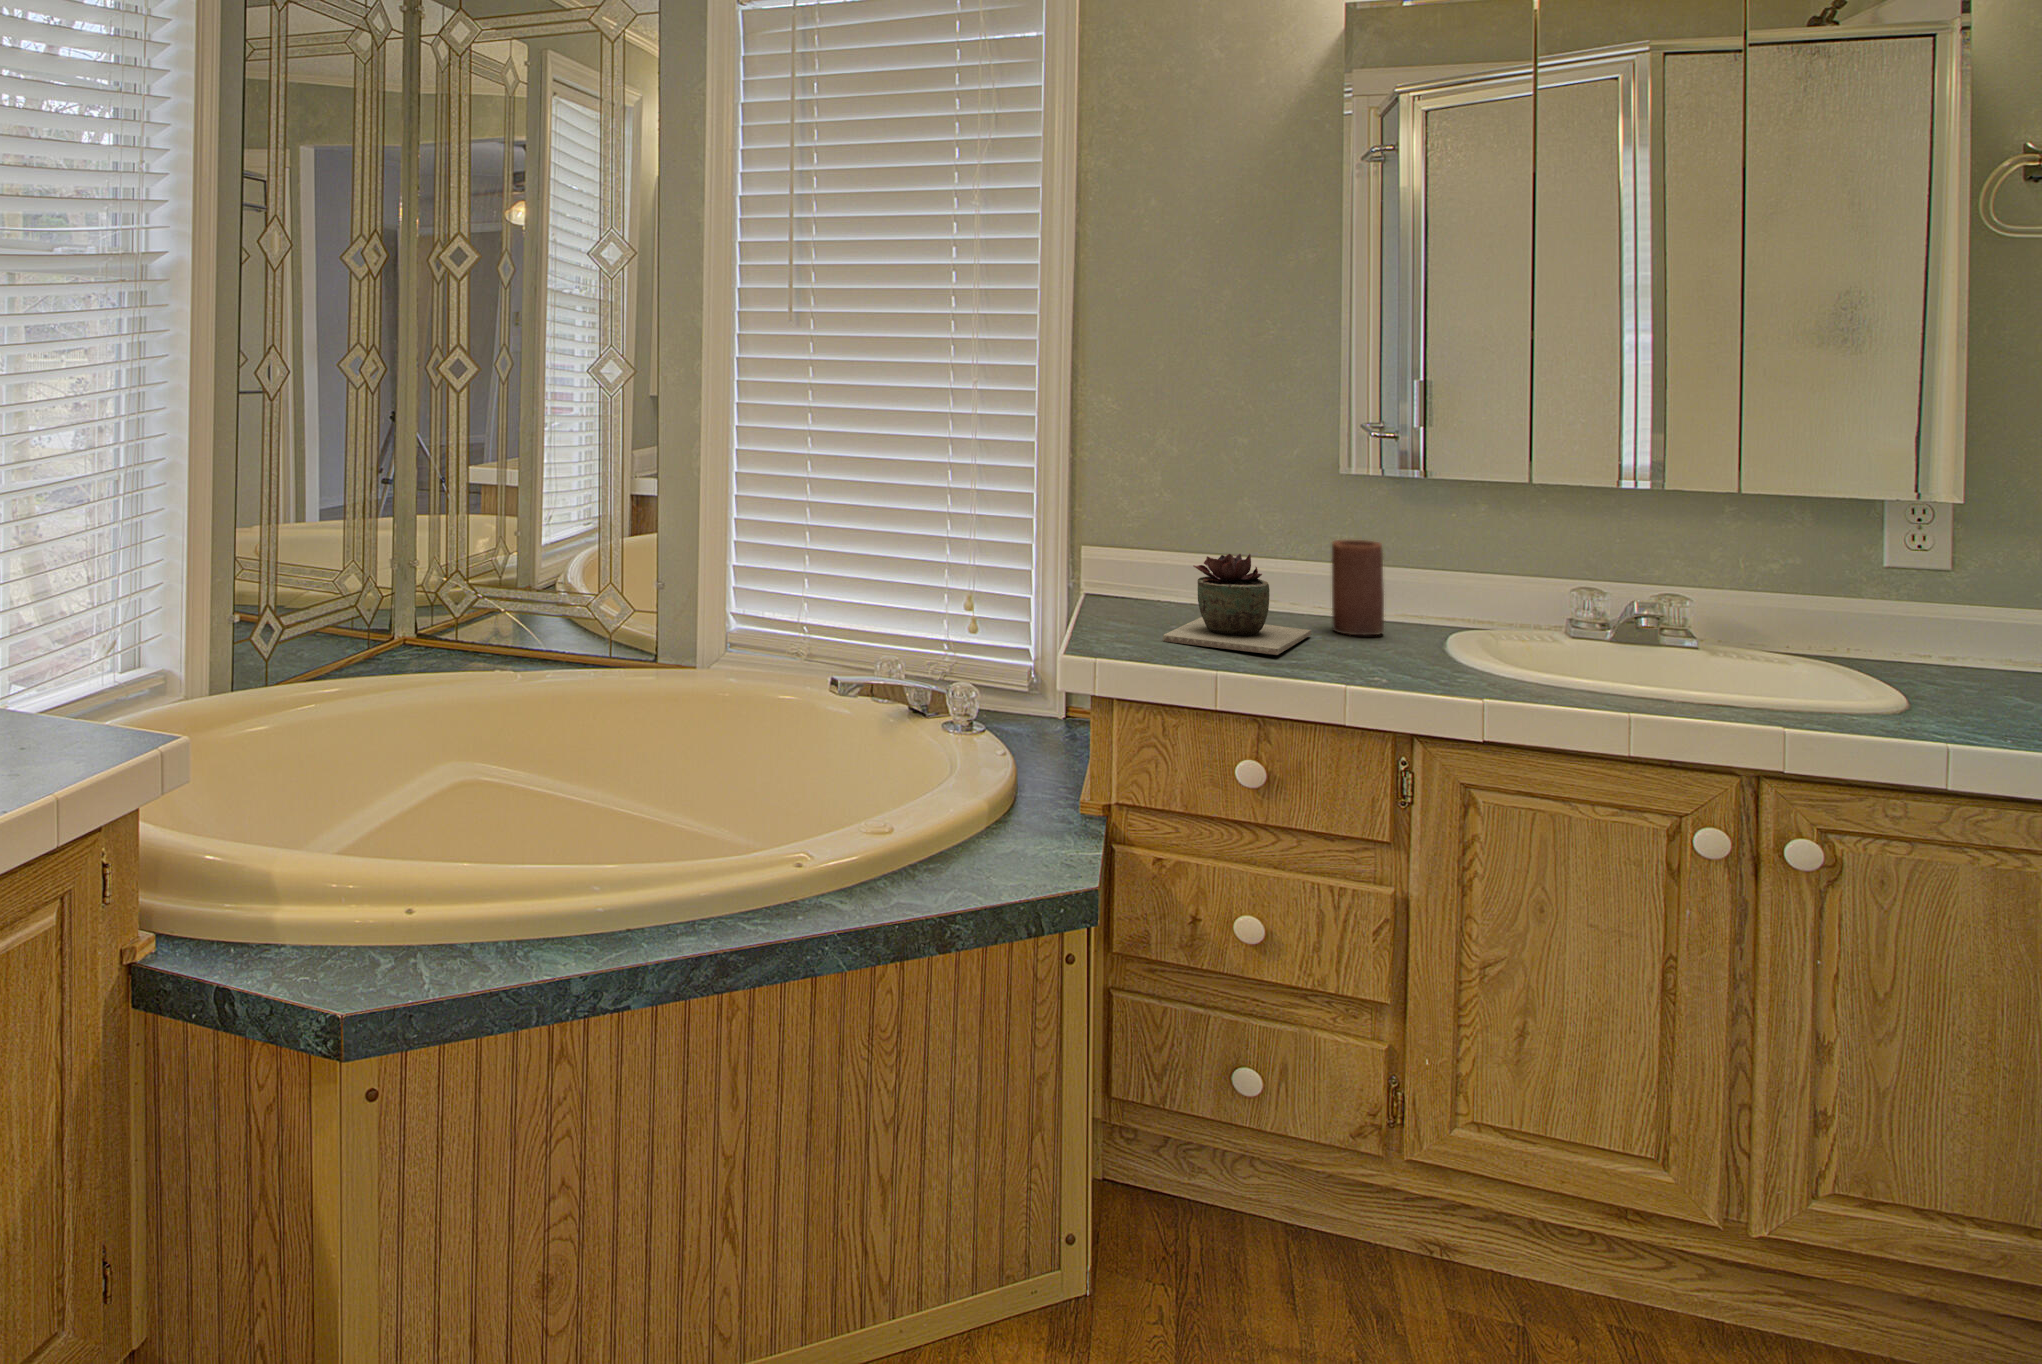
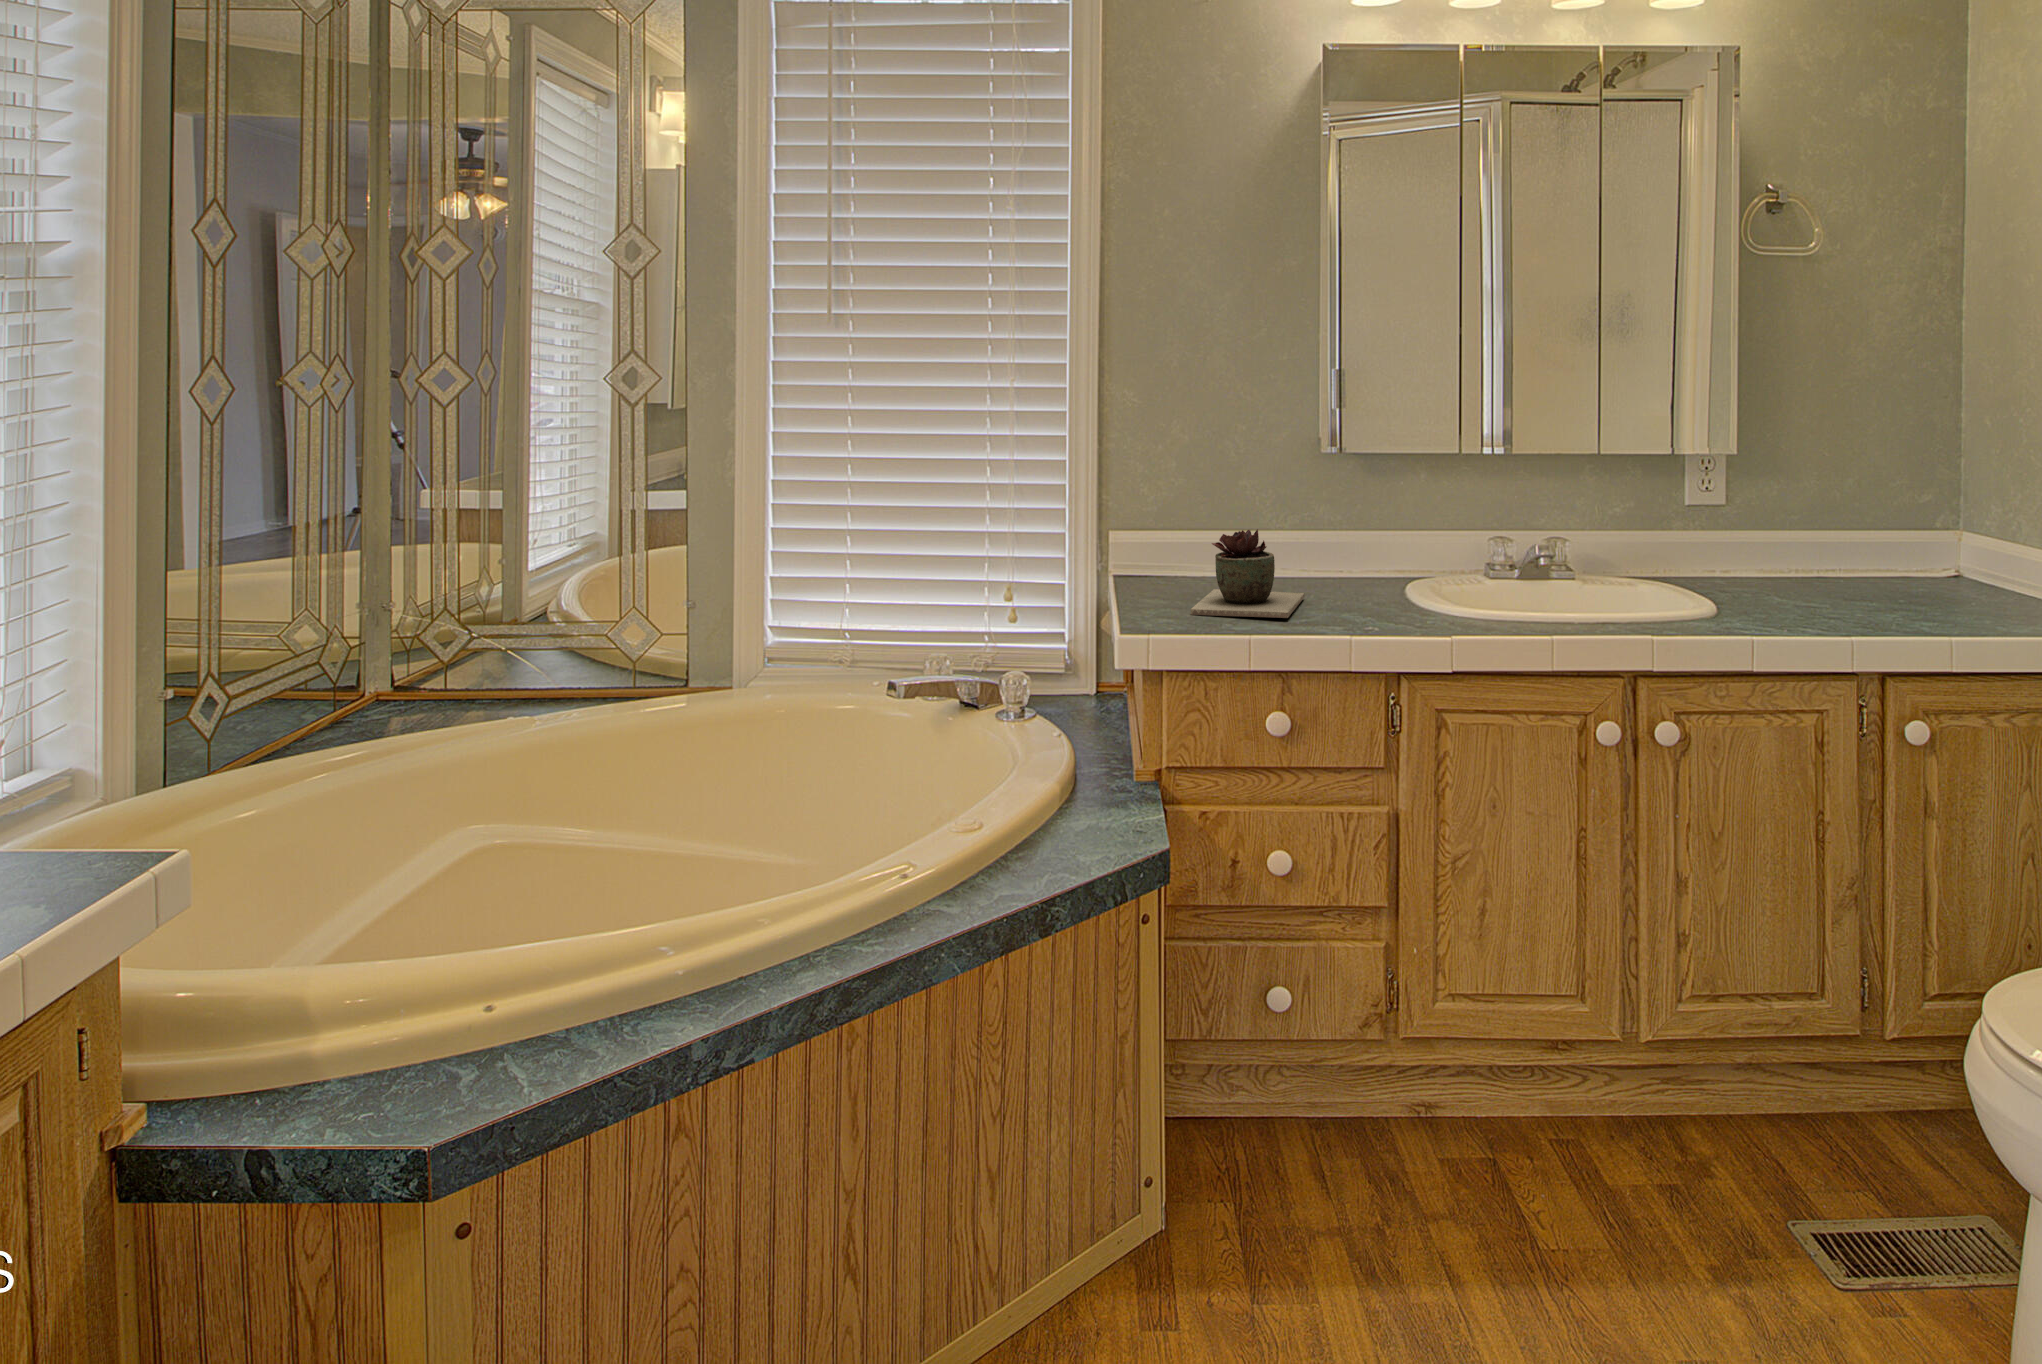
candle: present [1332,540,1384,635] -> none [1316,511,1357,594]

